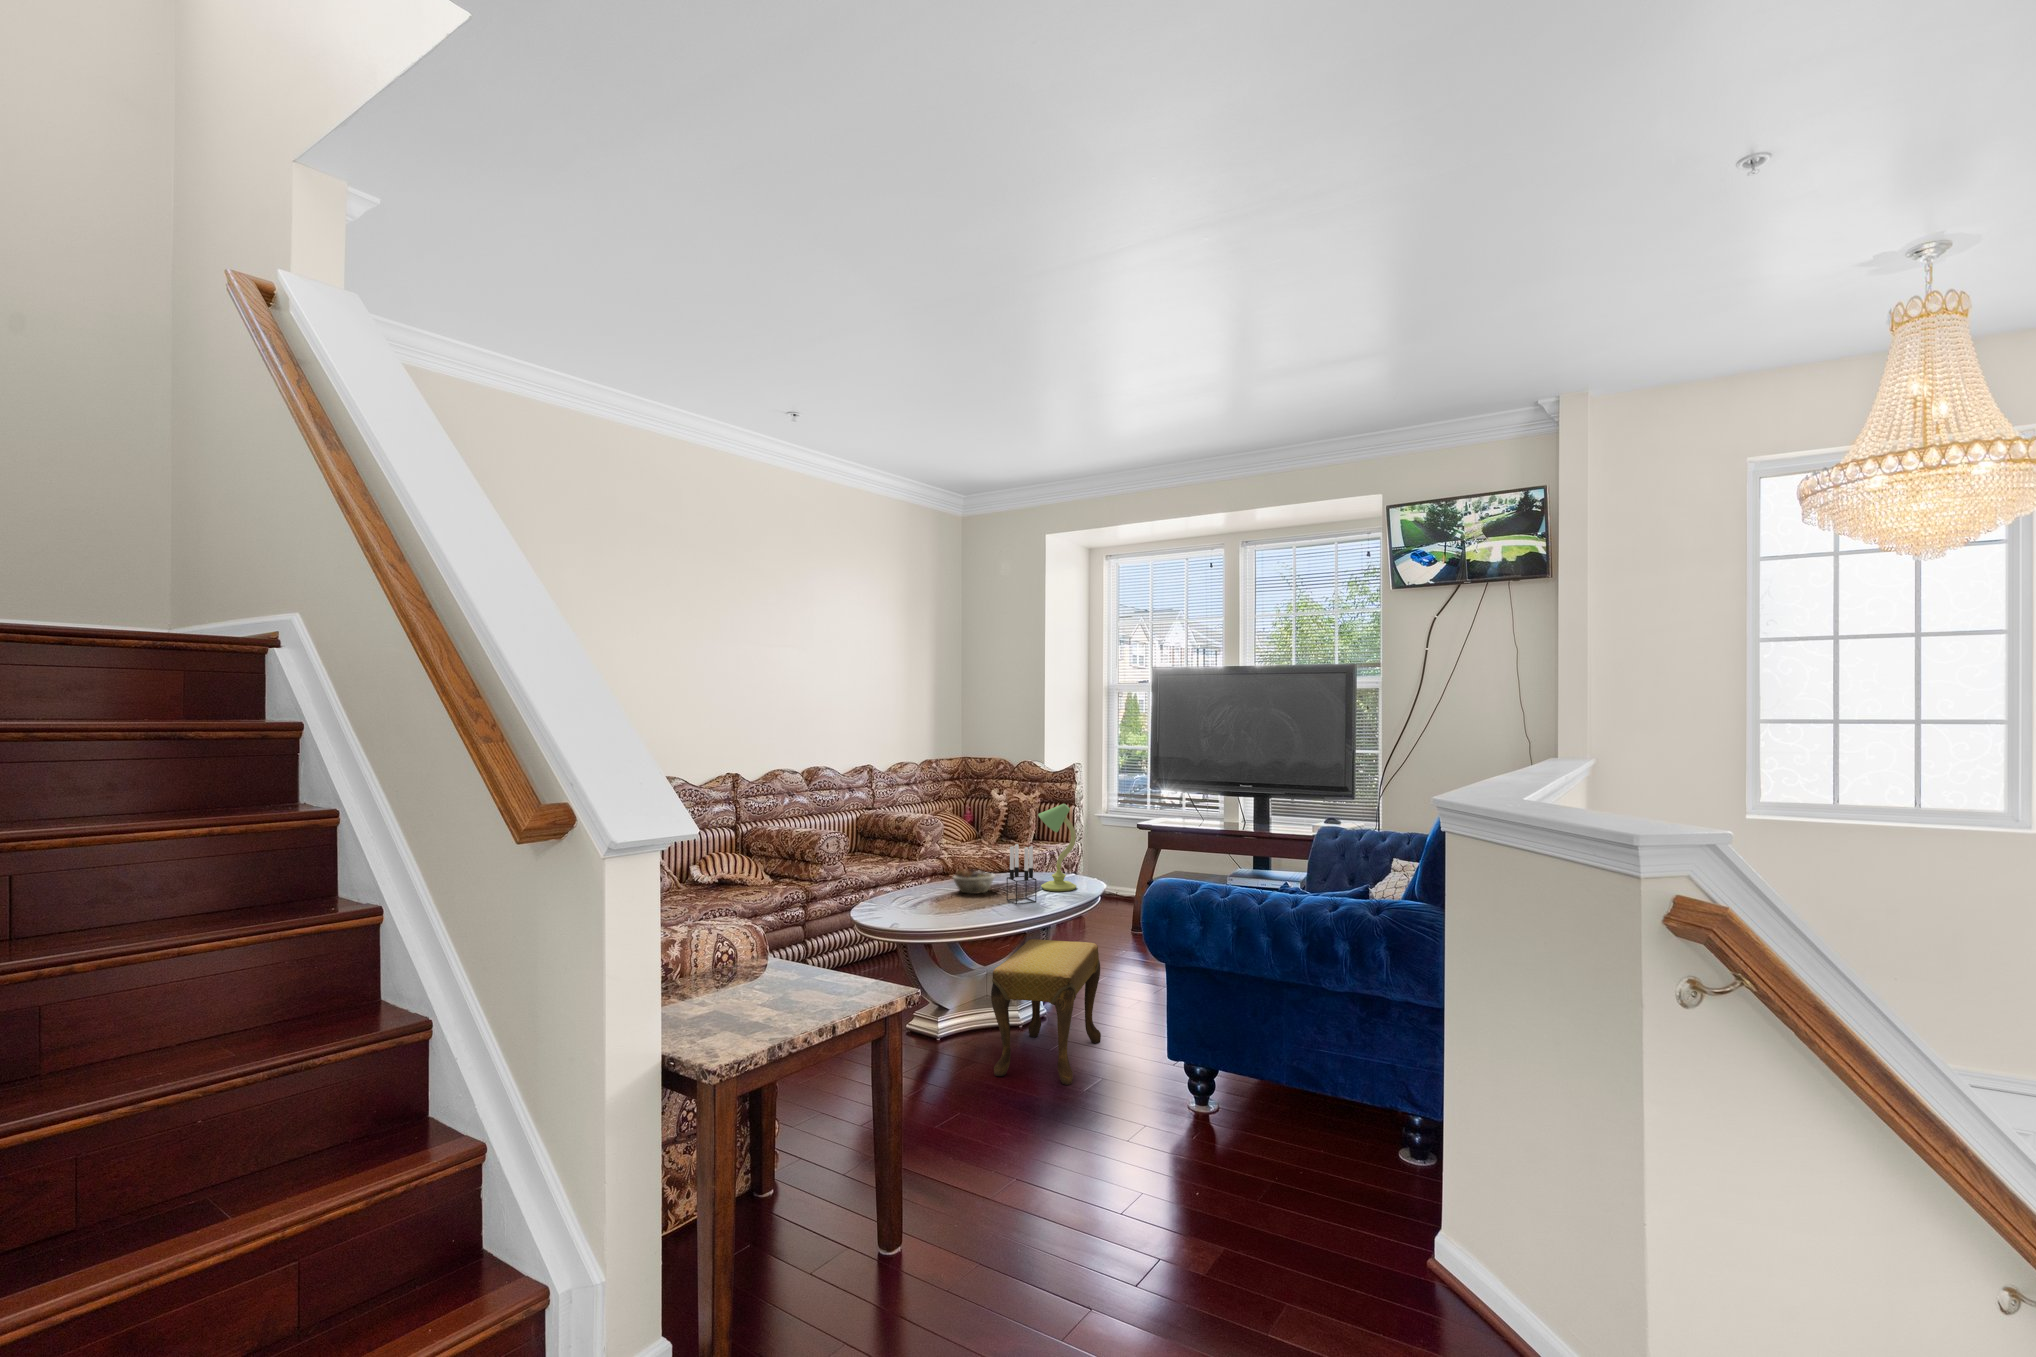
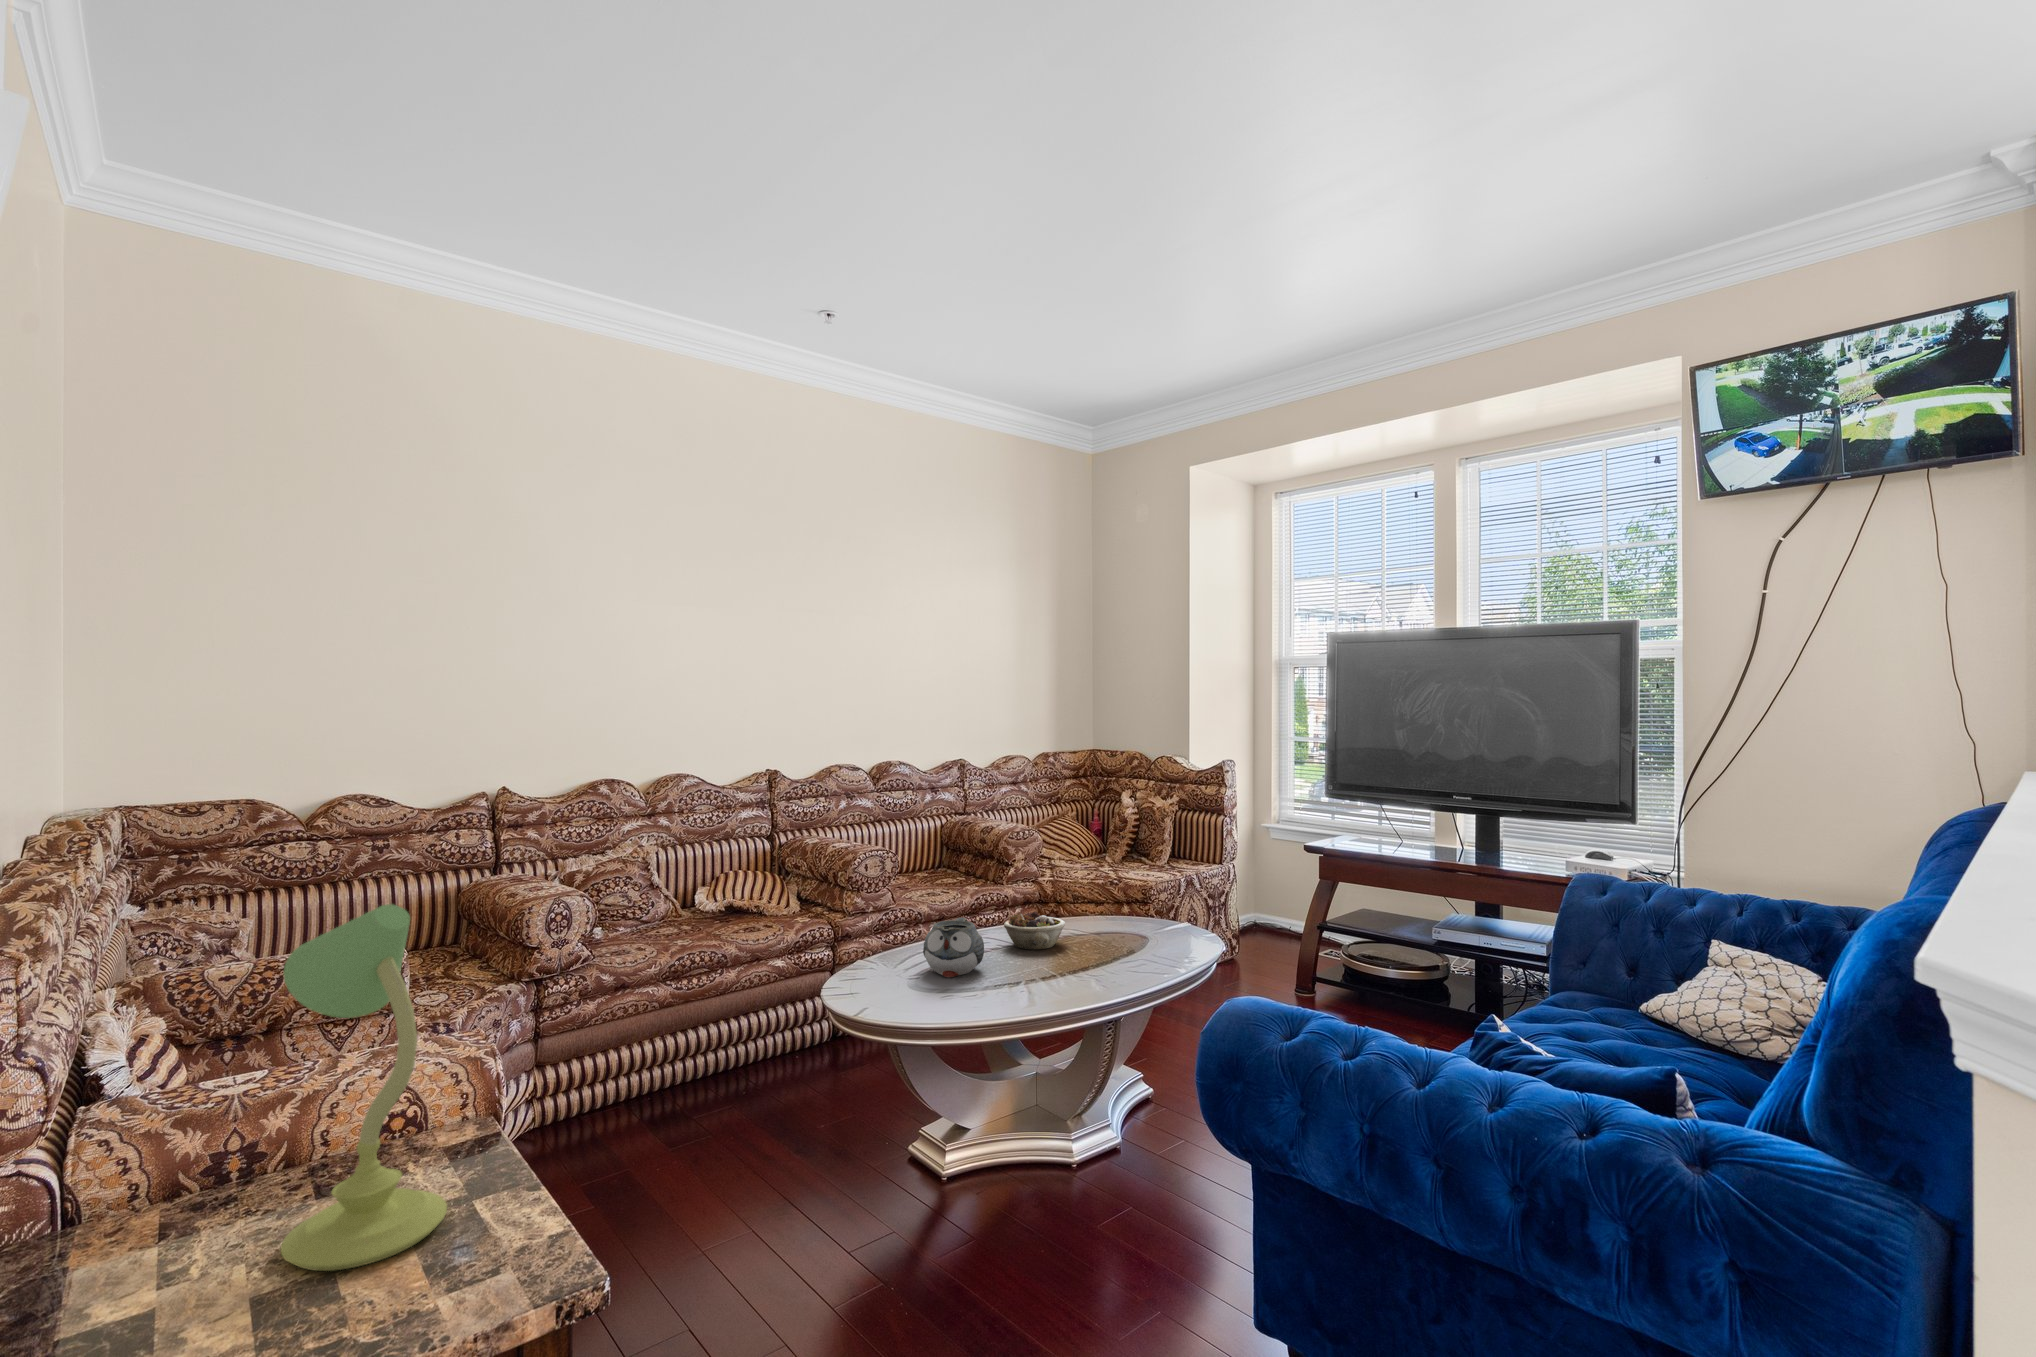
table lamp: present [1038,804,1076,891] -> present [281,904,447,1271]
candle holder: present [1007,844,1036,904] -> none [1068,882,1110,975]
teapot: none [909,871,951,910] -> present [923,918,984,977]
footstool: present [991,939,1101,1085] -> none [990,1037,1190,1308]

